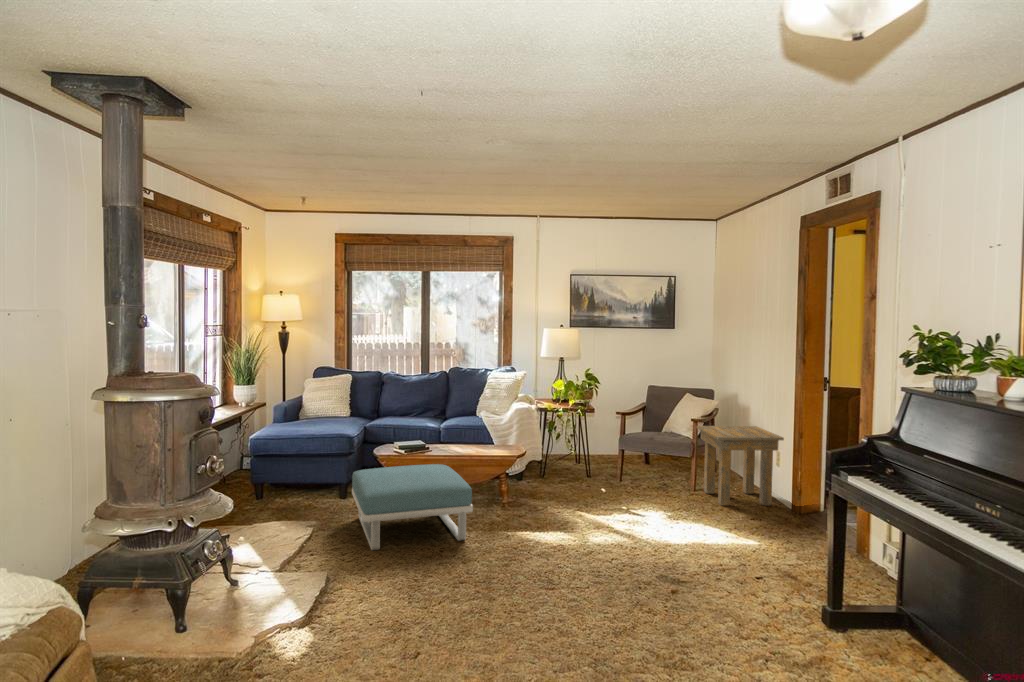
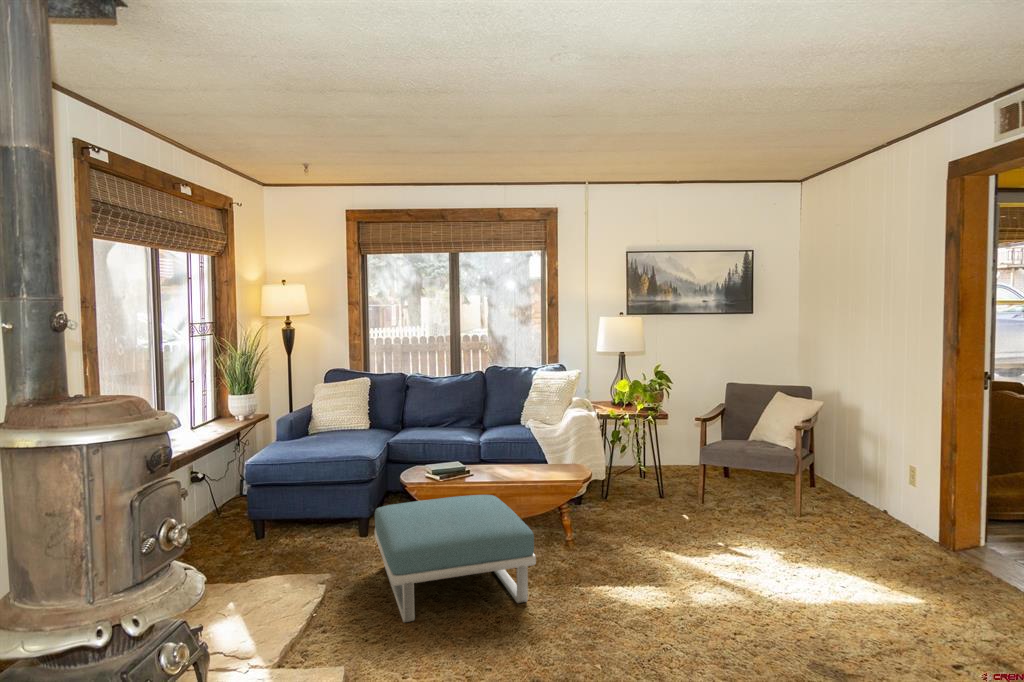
side table: present [697,426,784,506] -> none [801,433,926,538]

